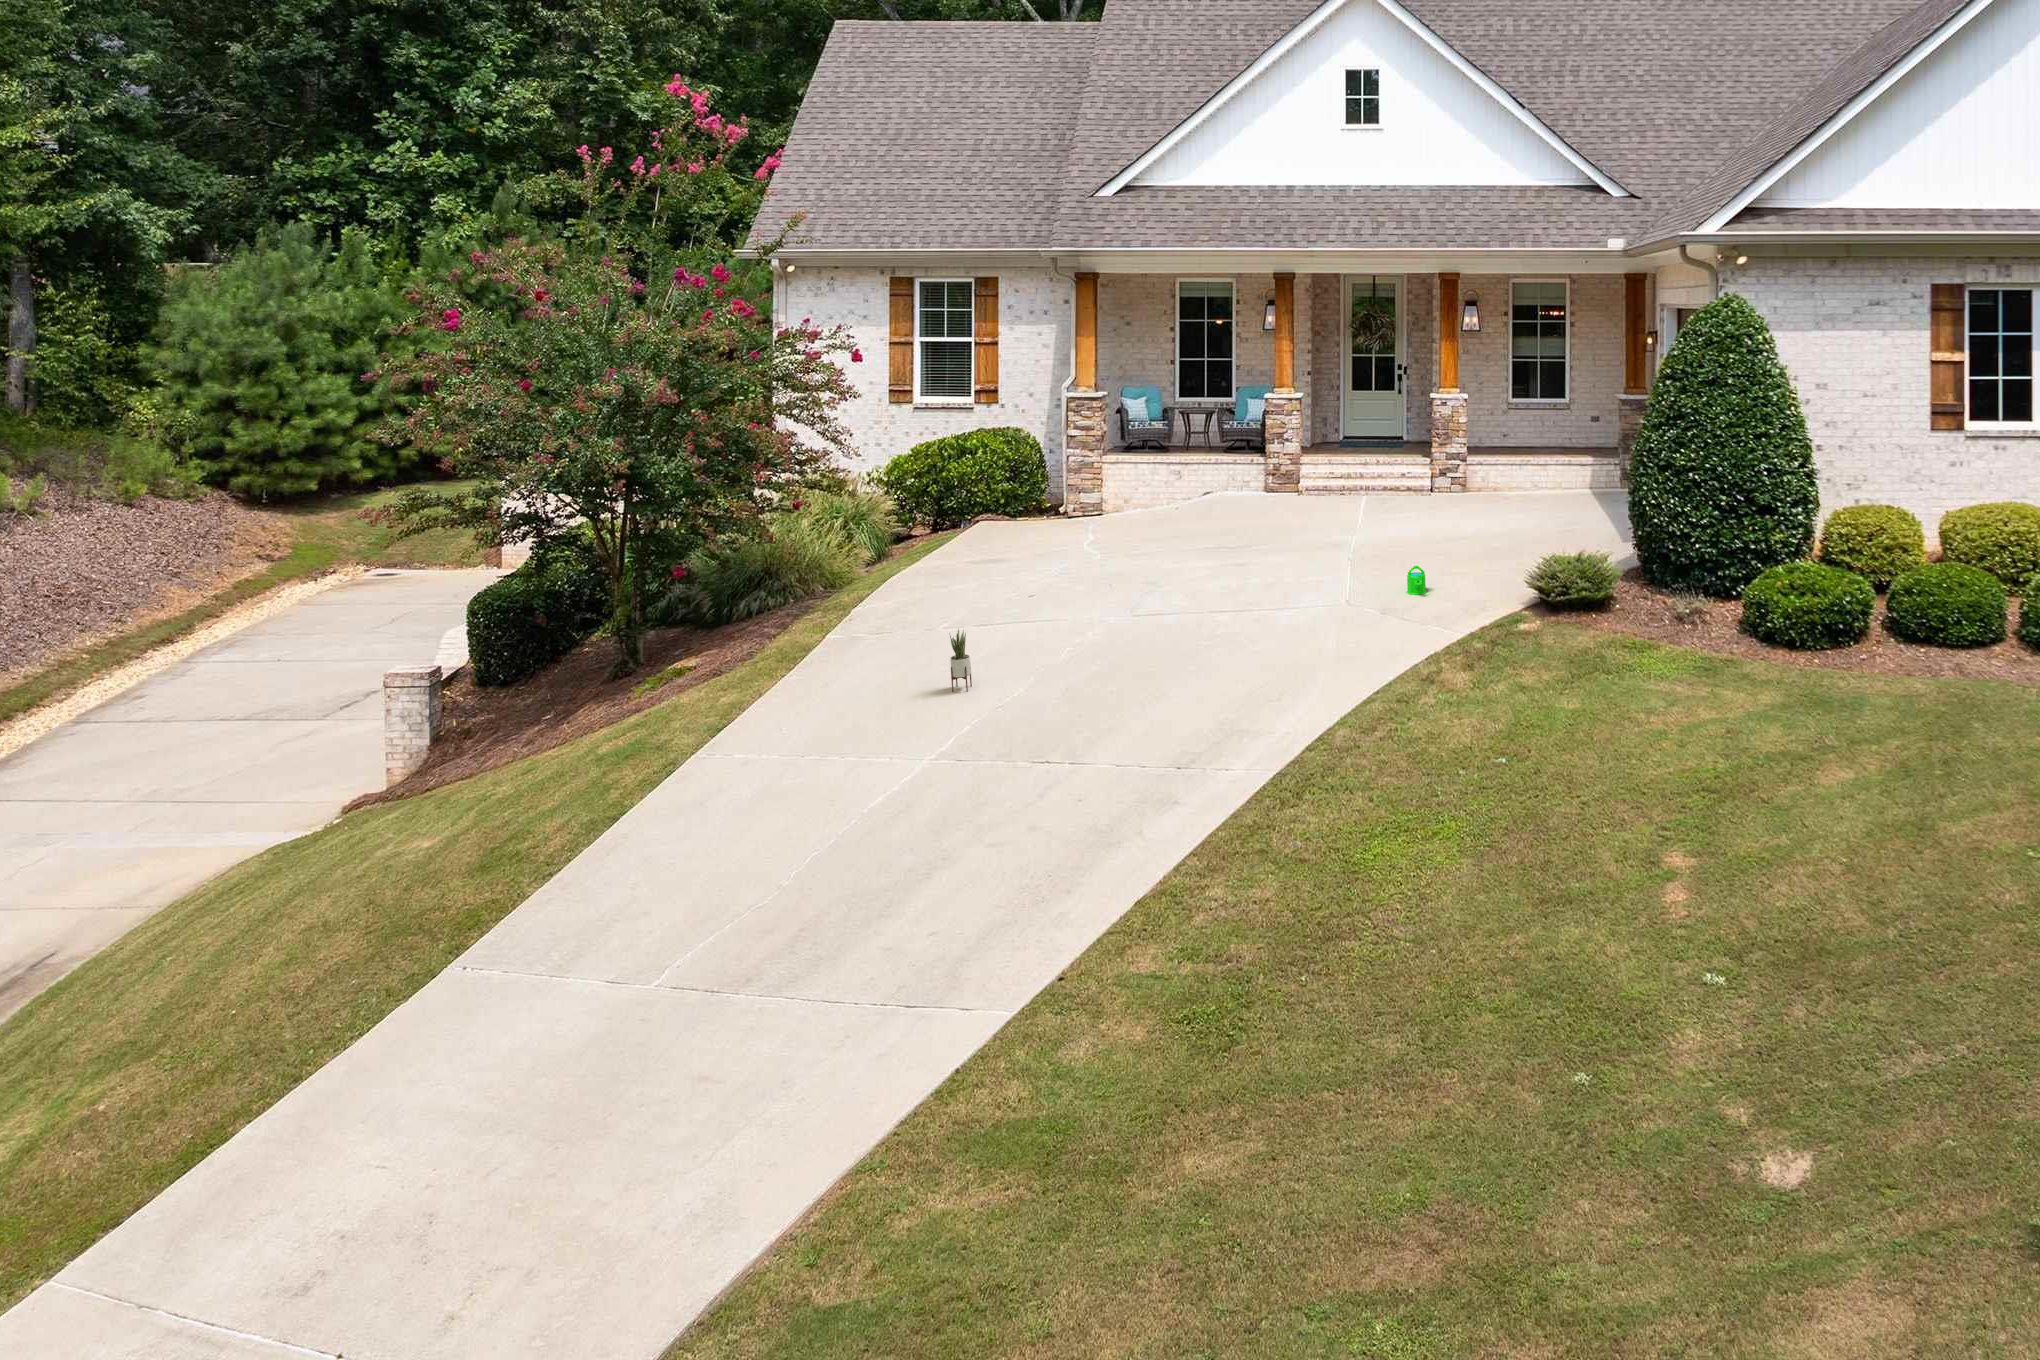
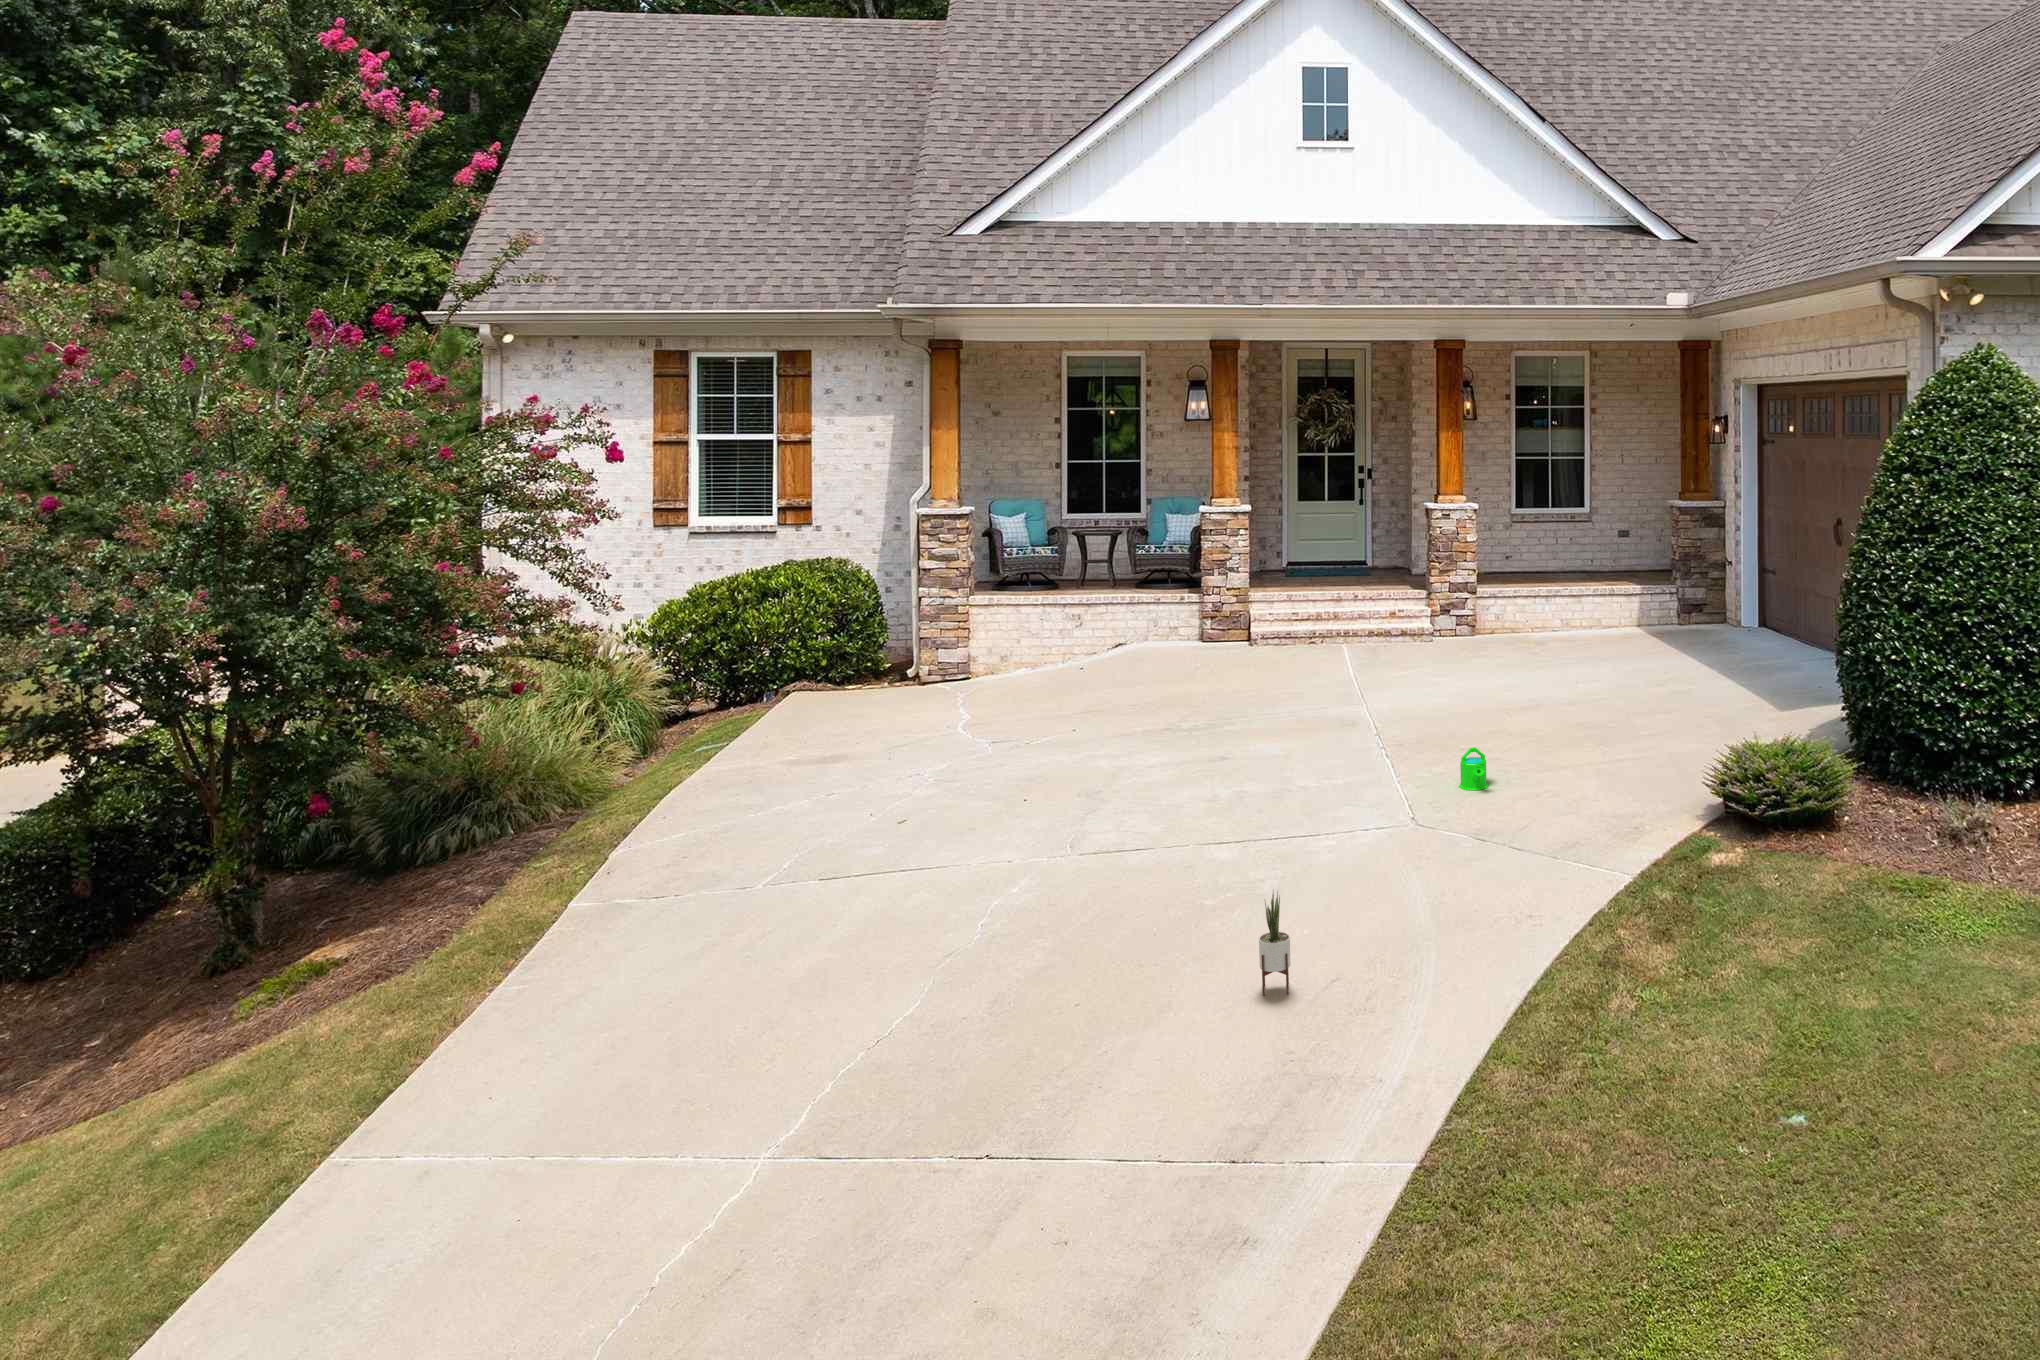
potted plant: present [949,629,972,691] -> present [1259,891,1291,996]

